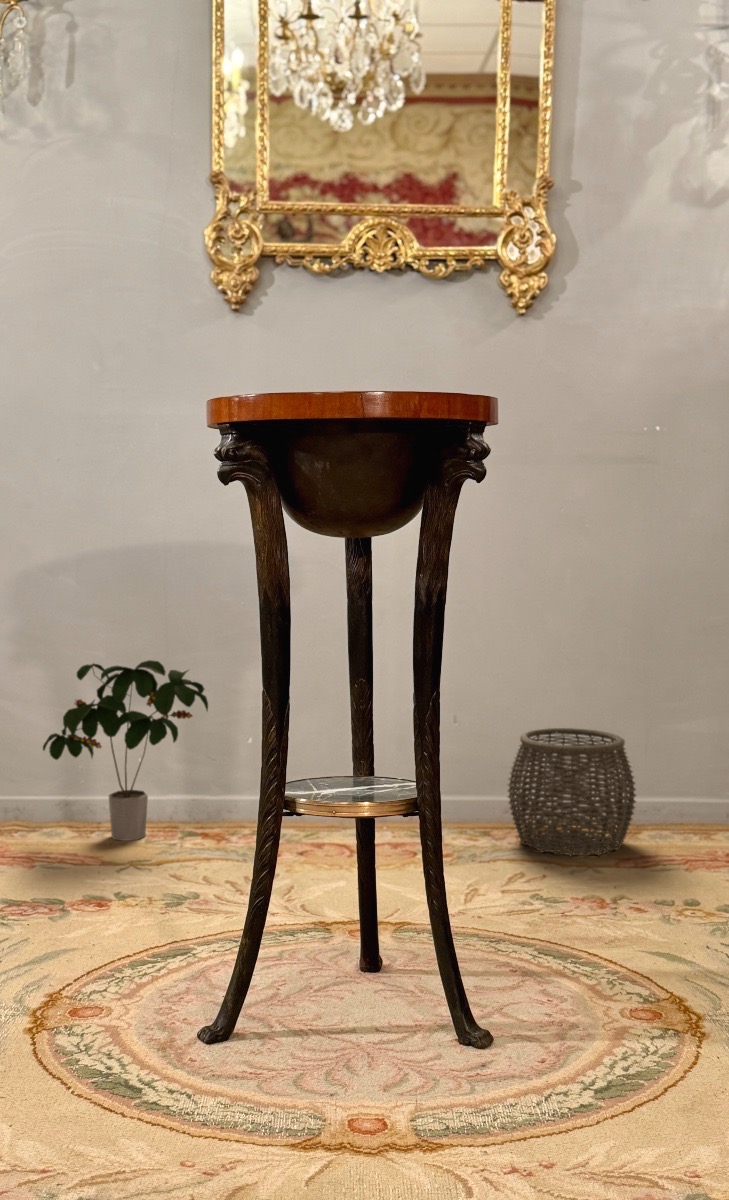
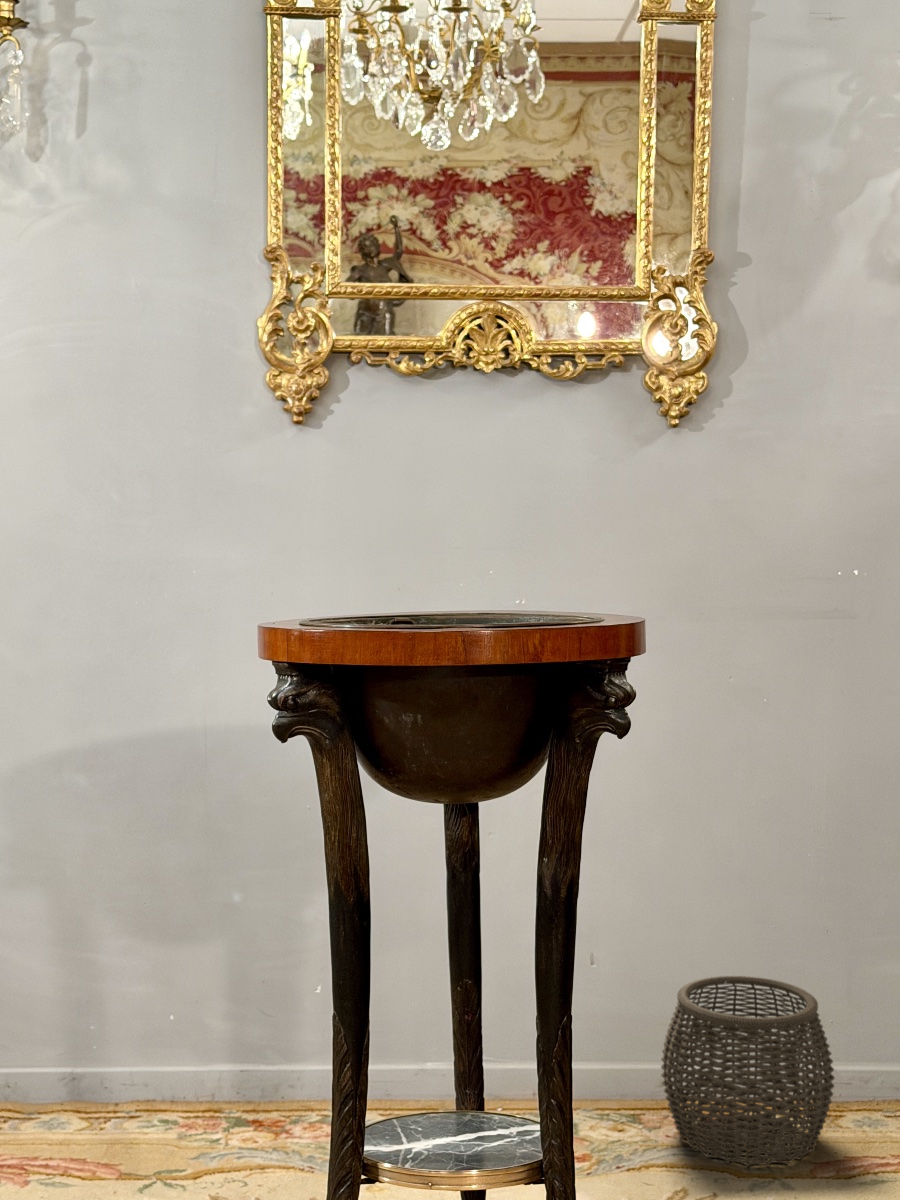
potted plant: present [43,660,208,841] -> none [43,889,262,1135]

